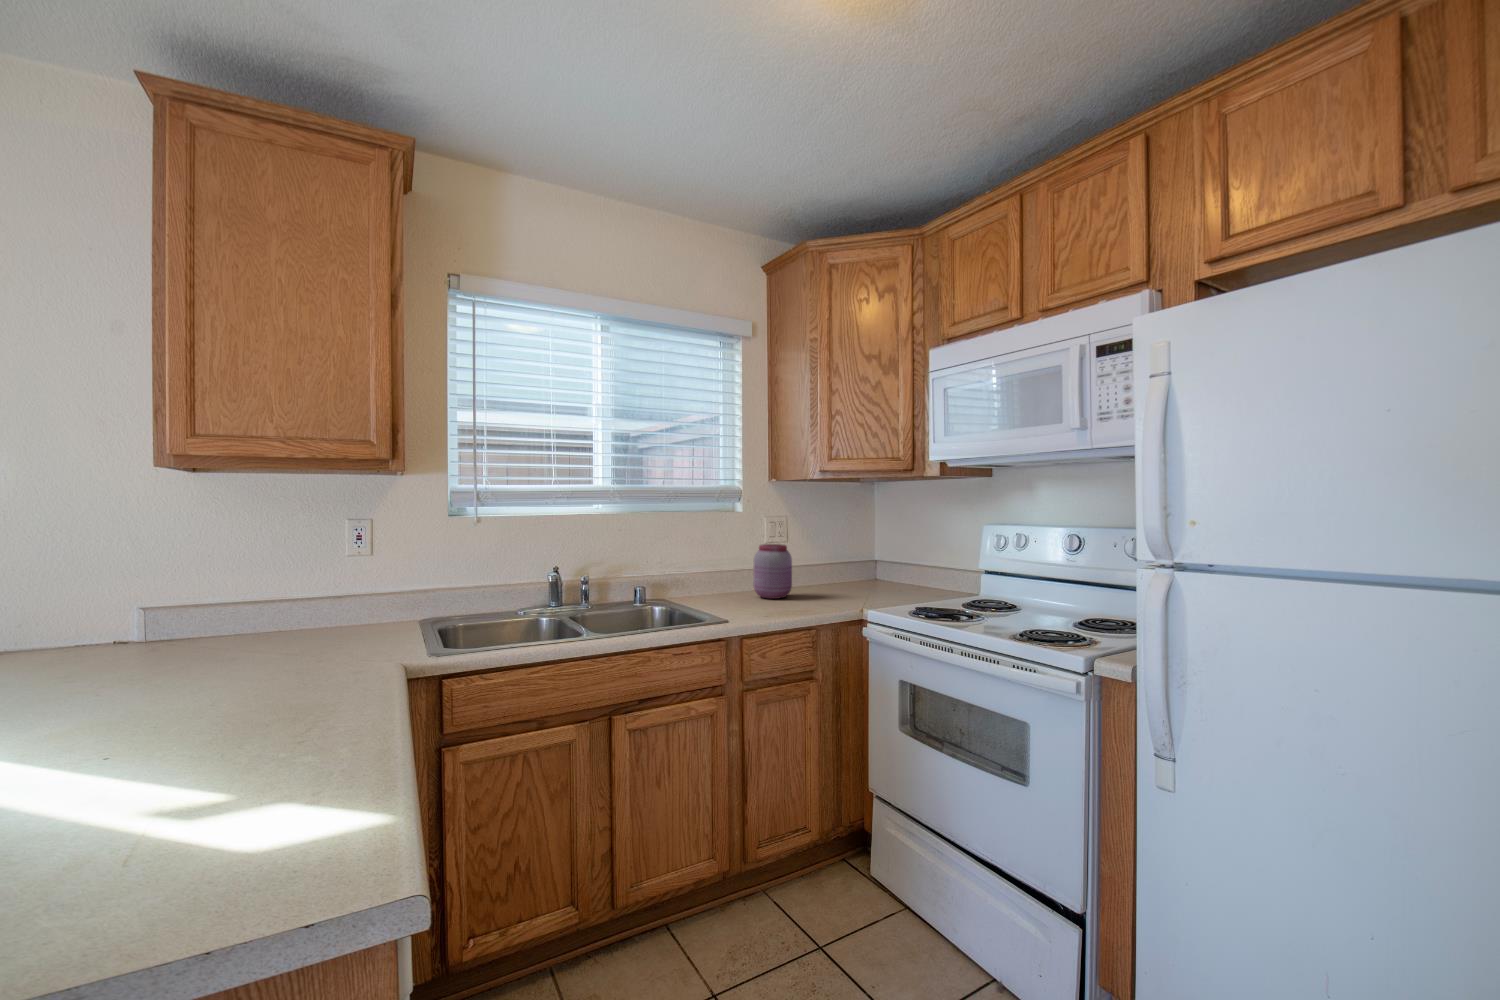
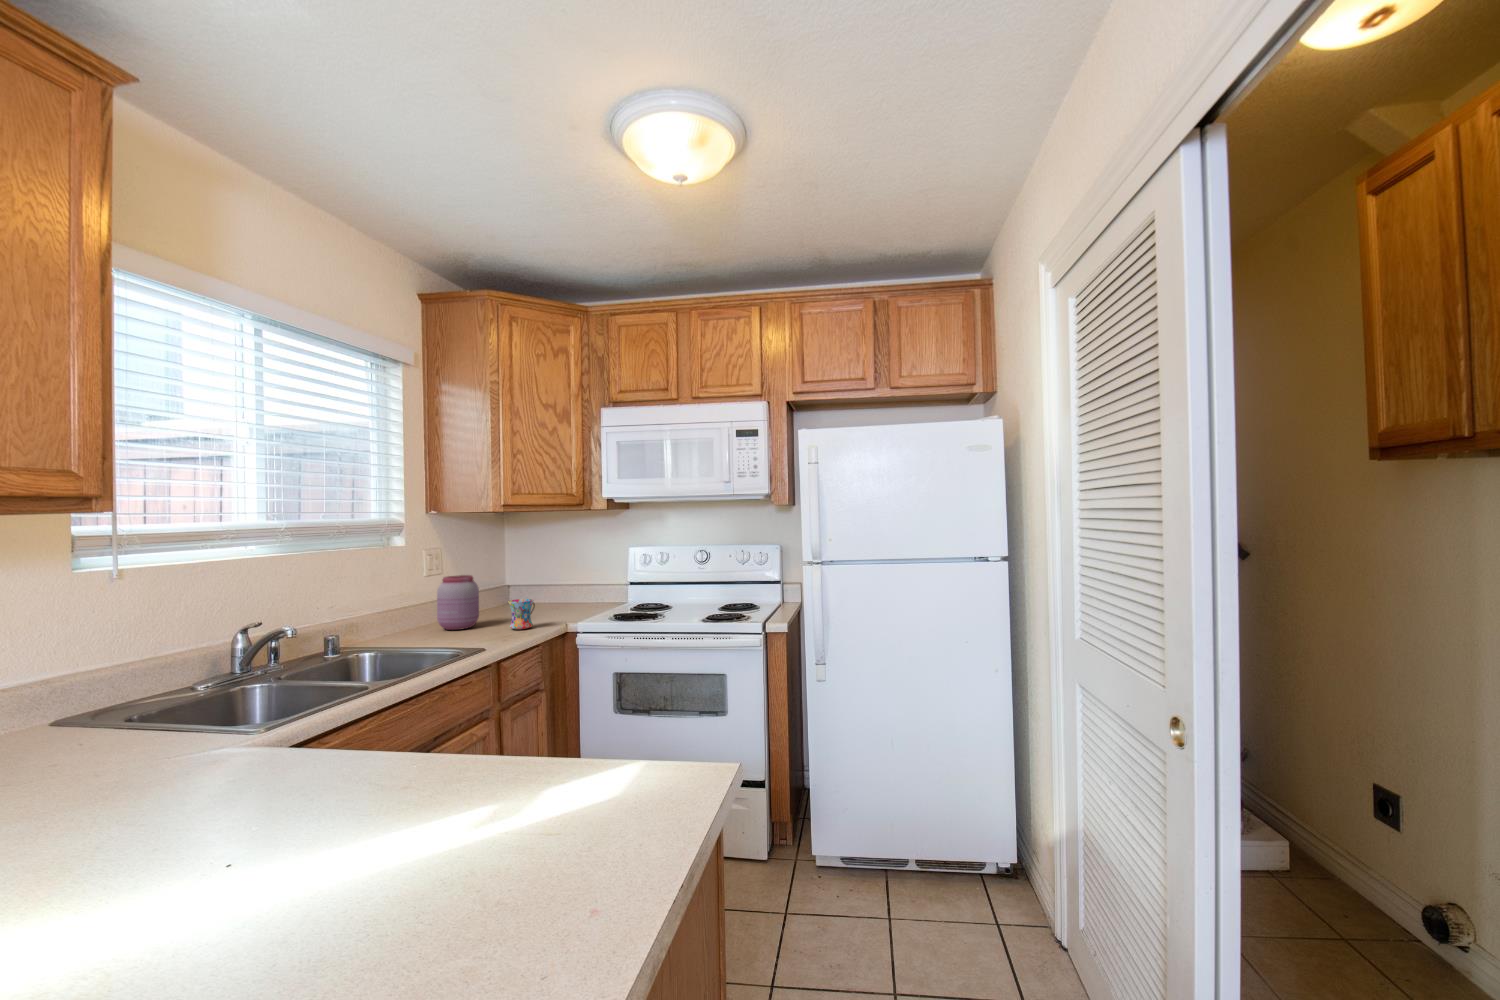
mug: none [795,575,829,608] -> present [508,599,535,629]

